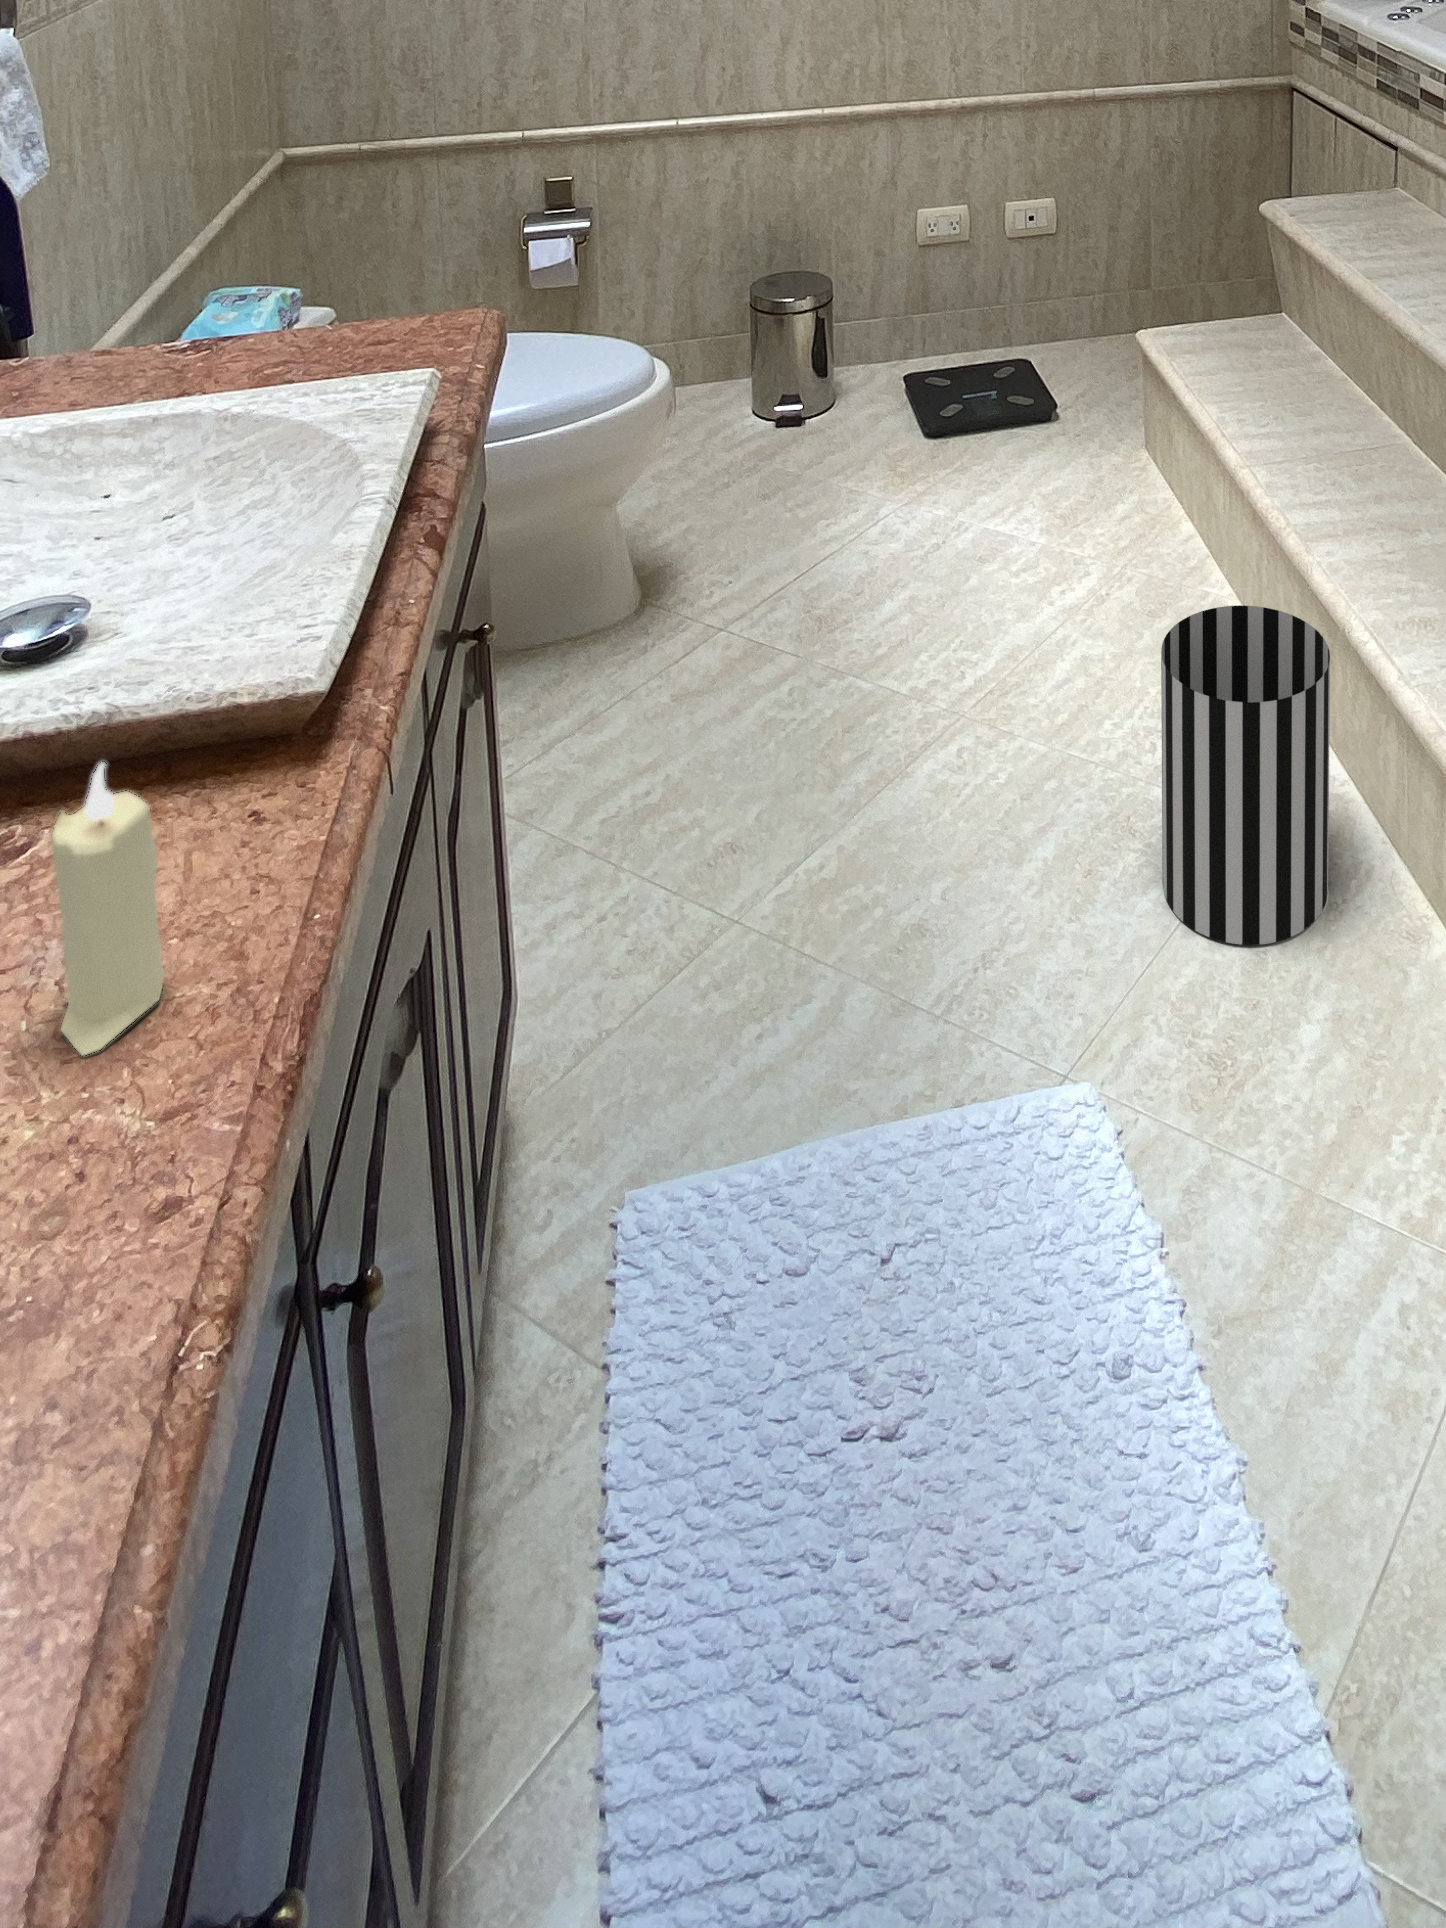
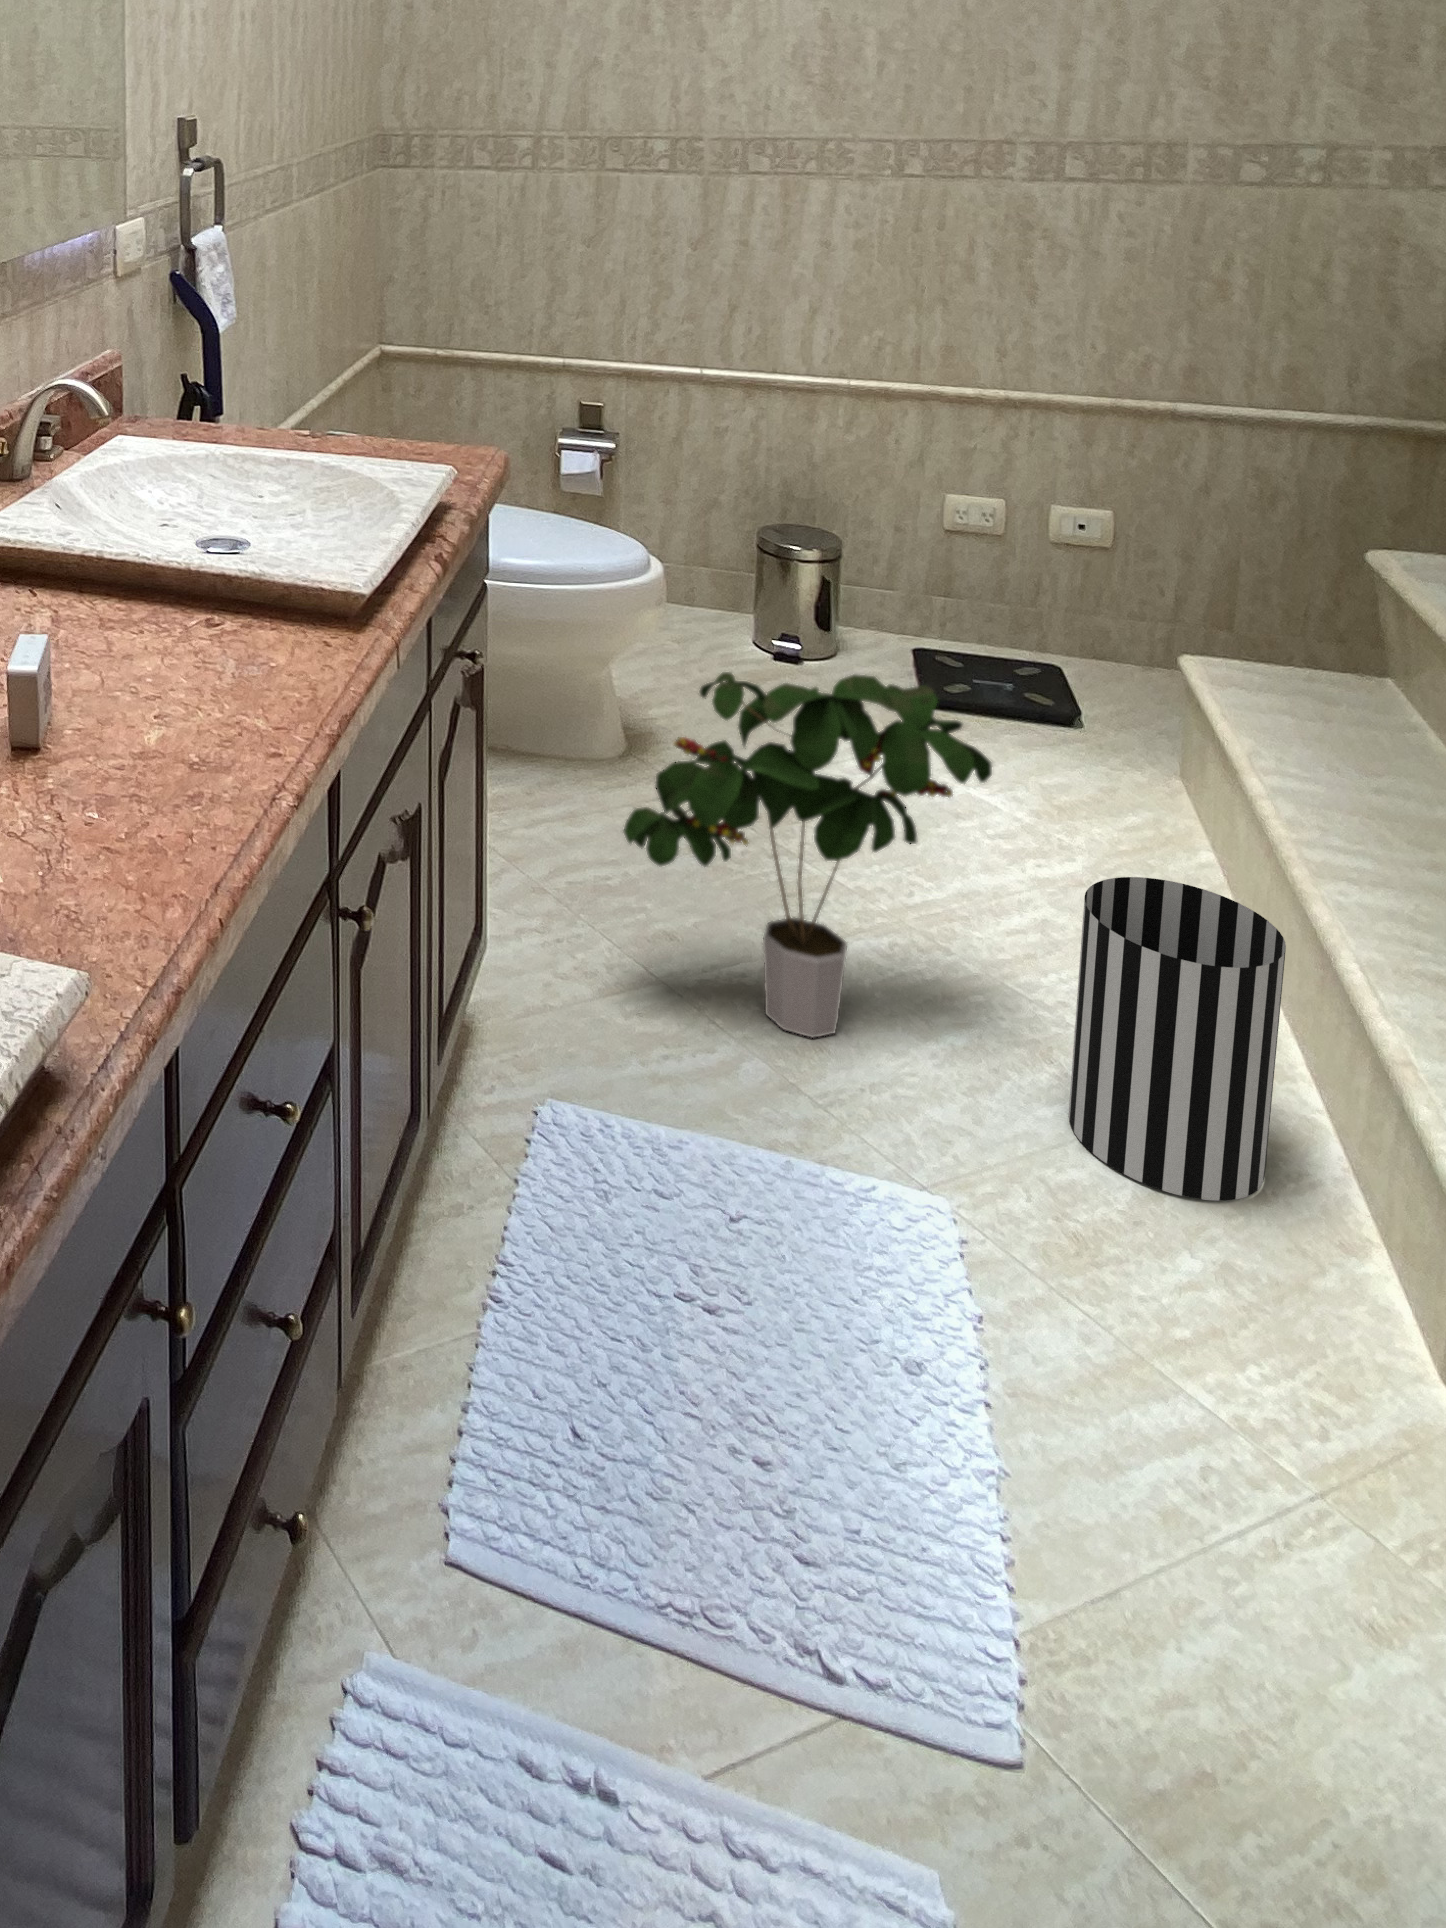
potted plant: none [684,464,1058,921] -> present [624,672,992,1037]
candle: present [52,763,164,1055] -> none [230,556,275,693]

